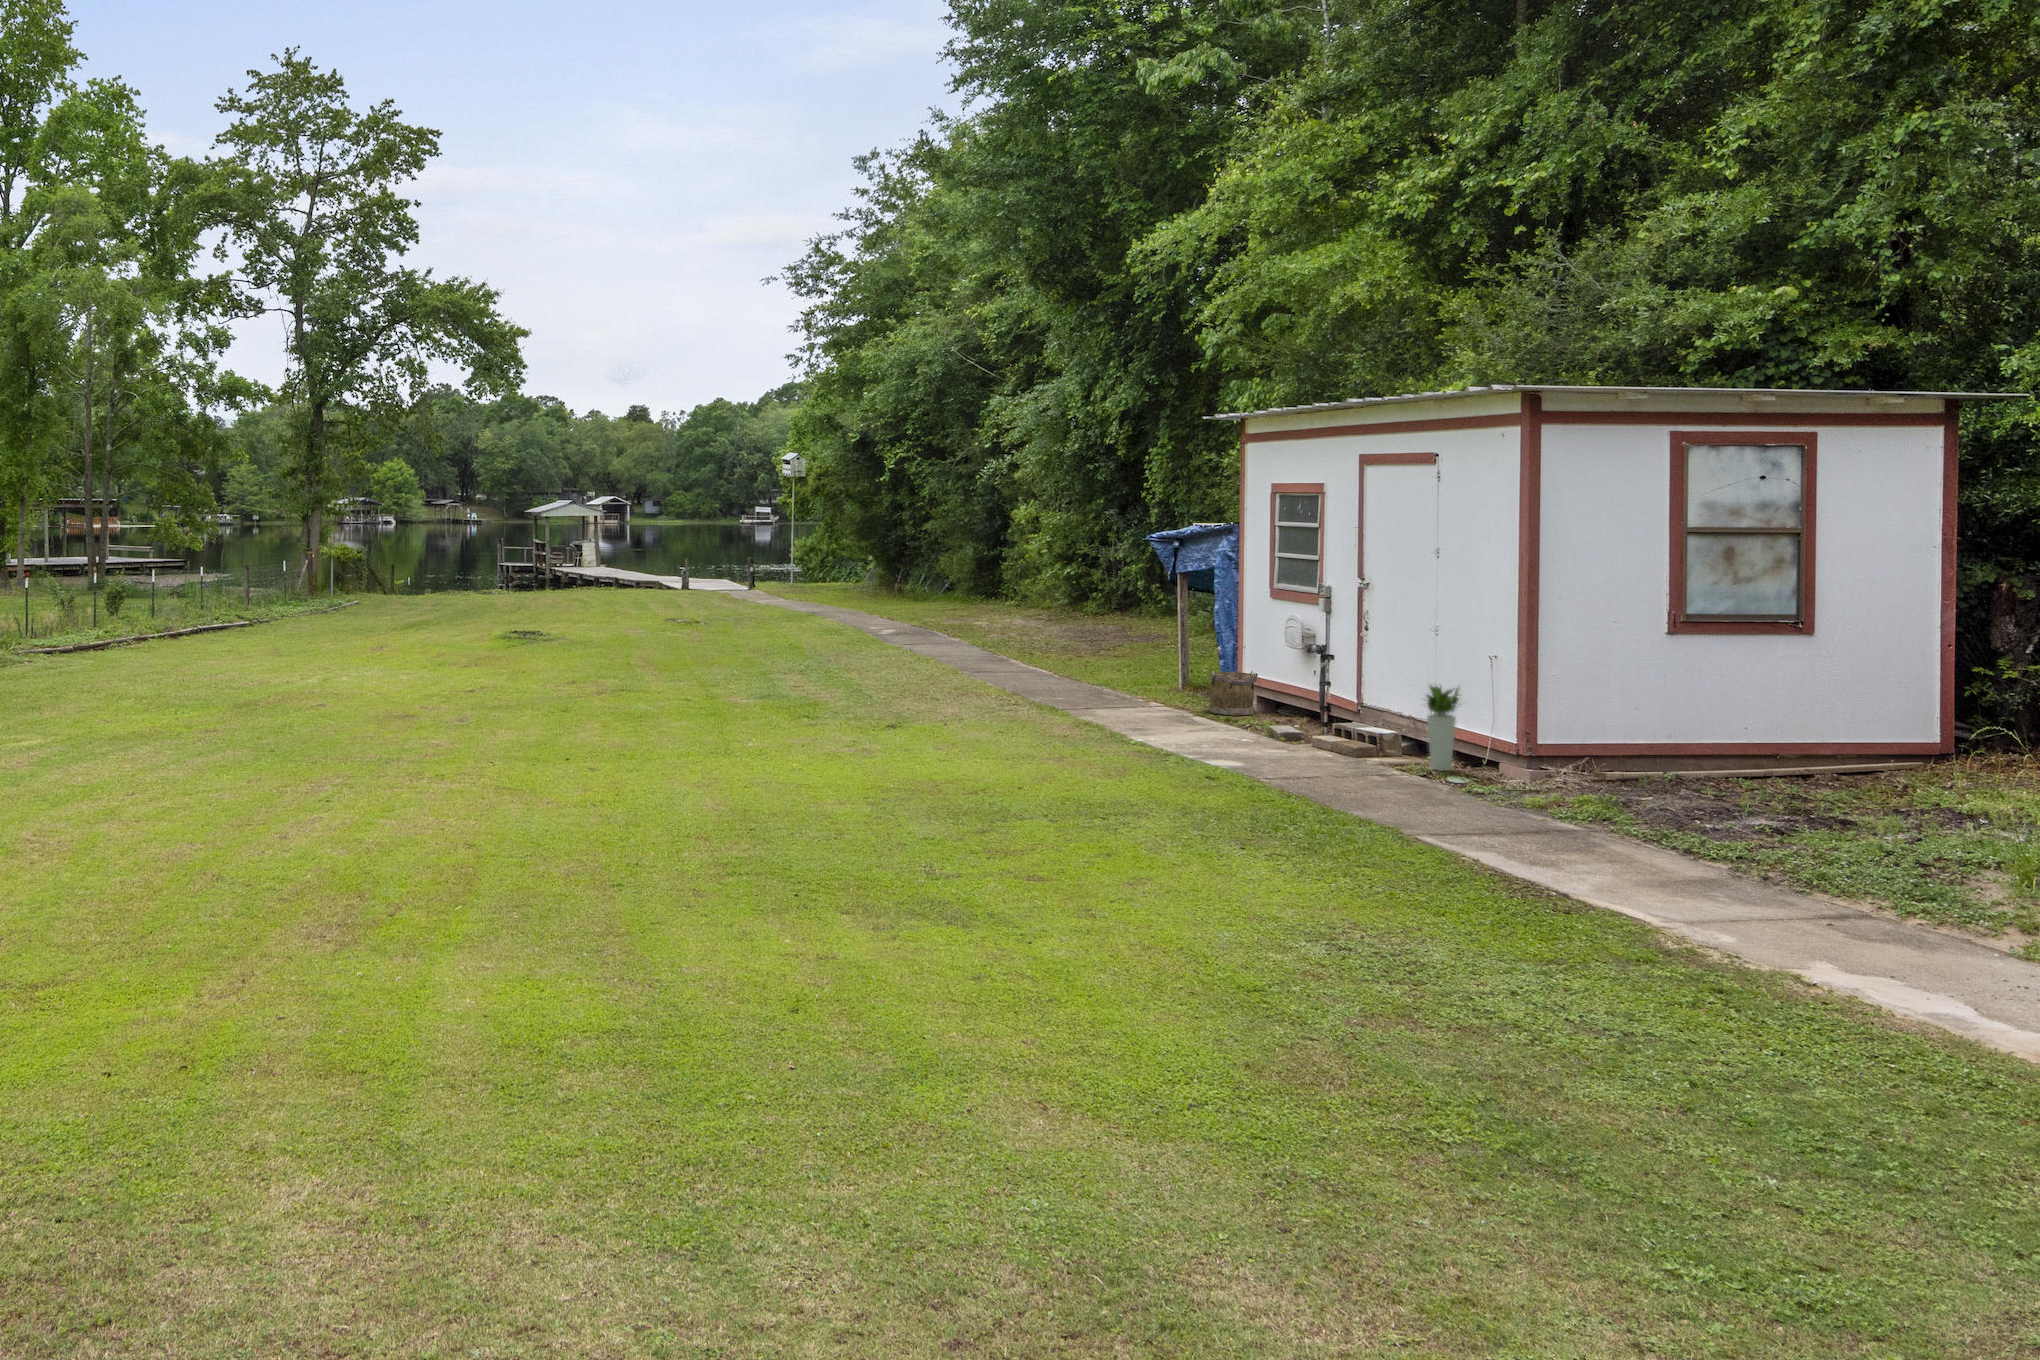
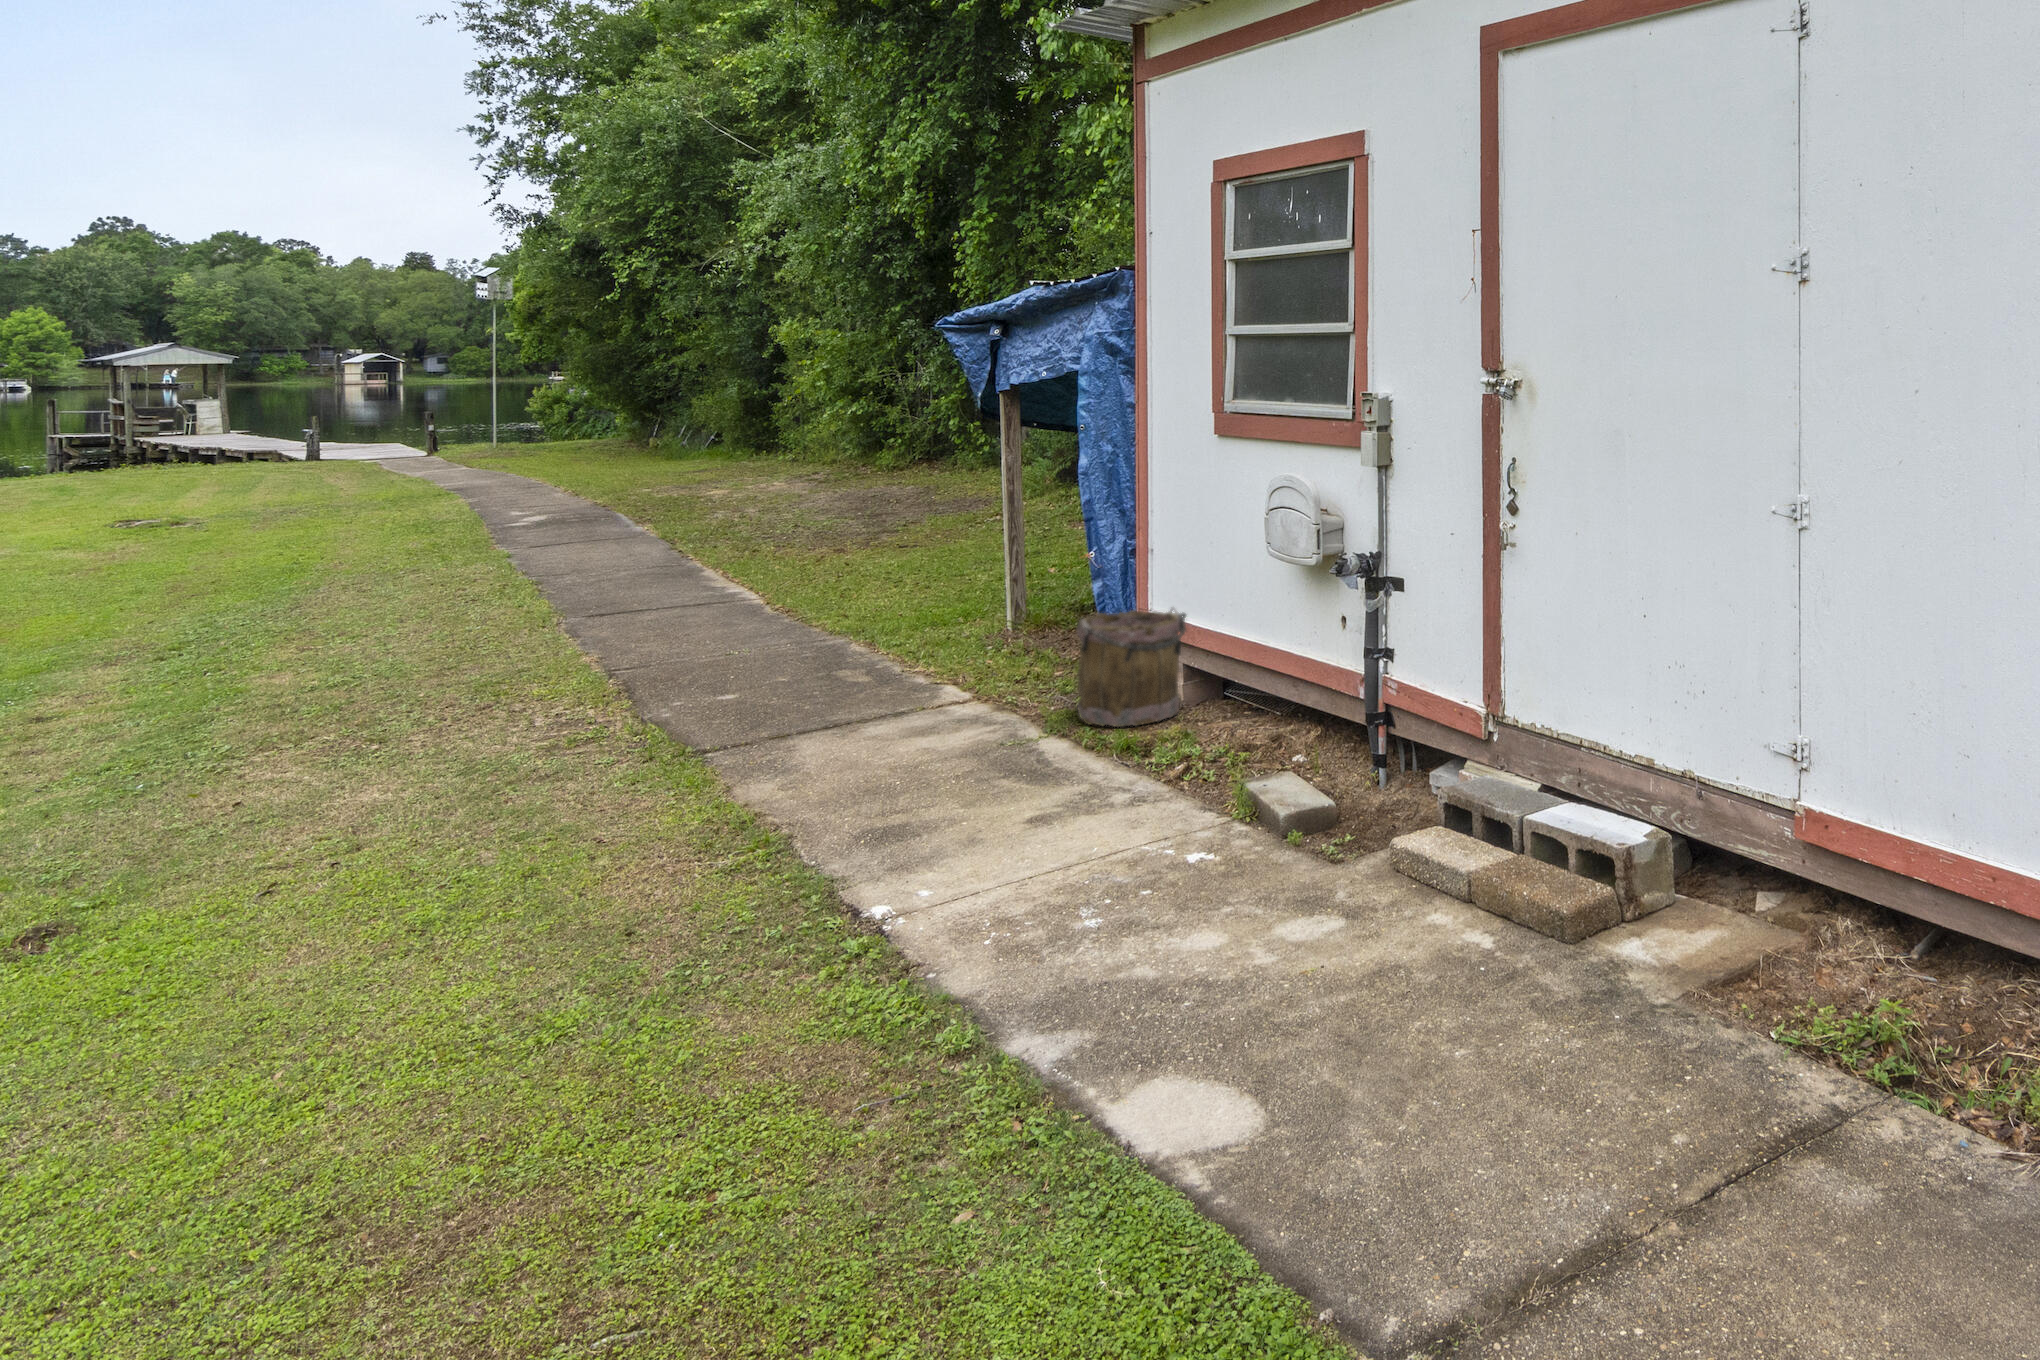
planter: present [1427,686,1459,771] -> none [1849,712,2013,1042]

